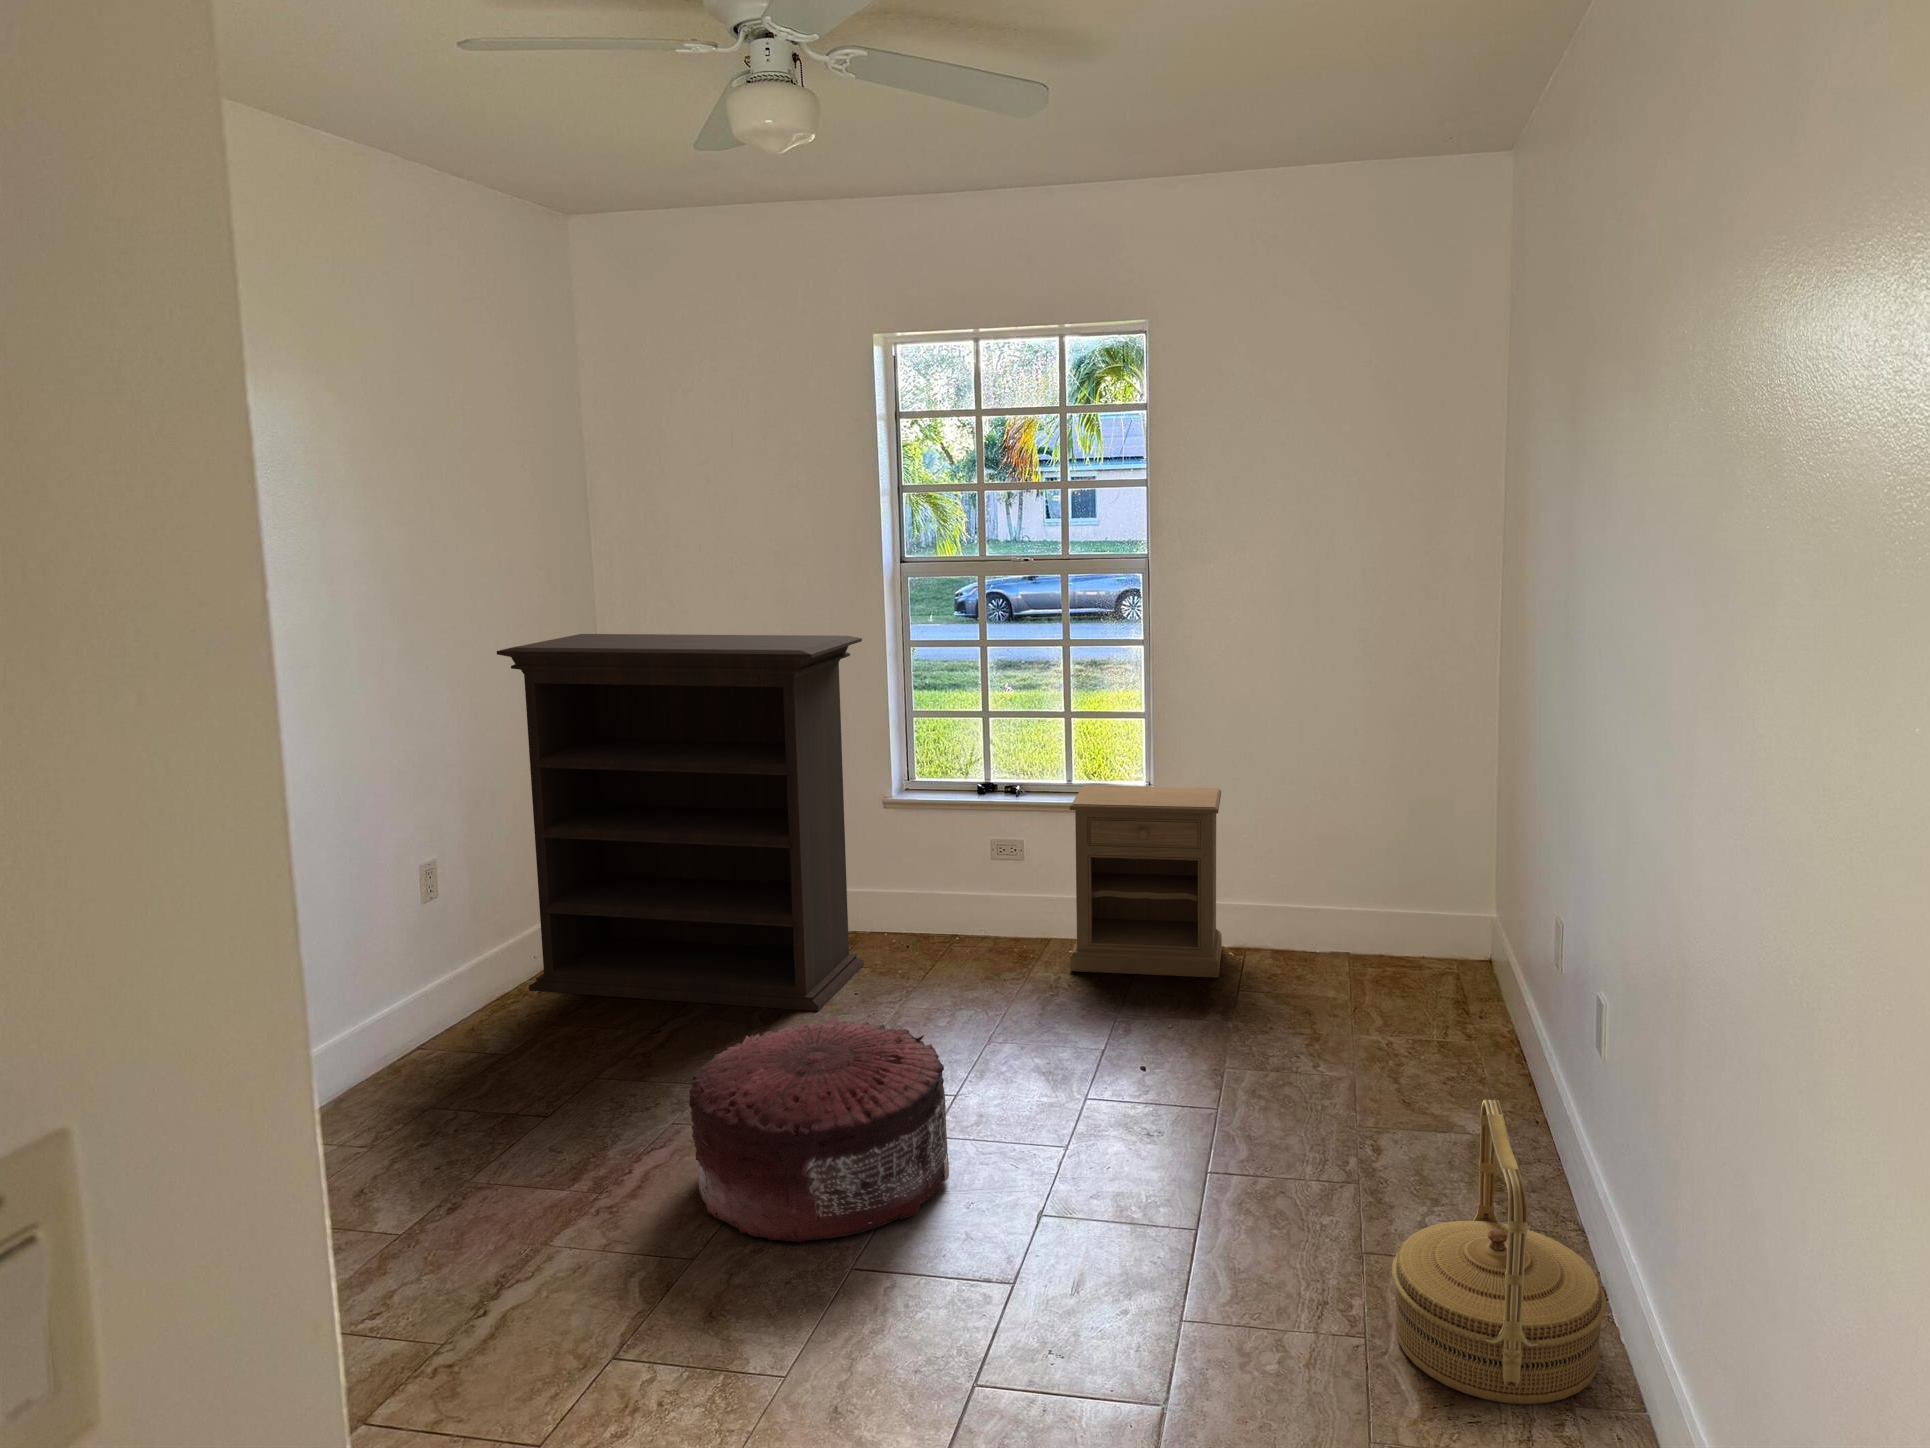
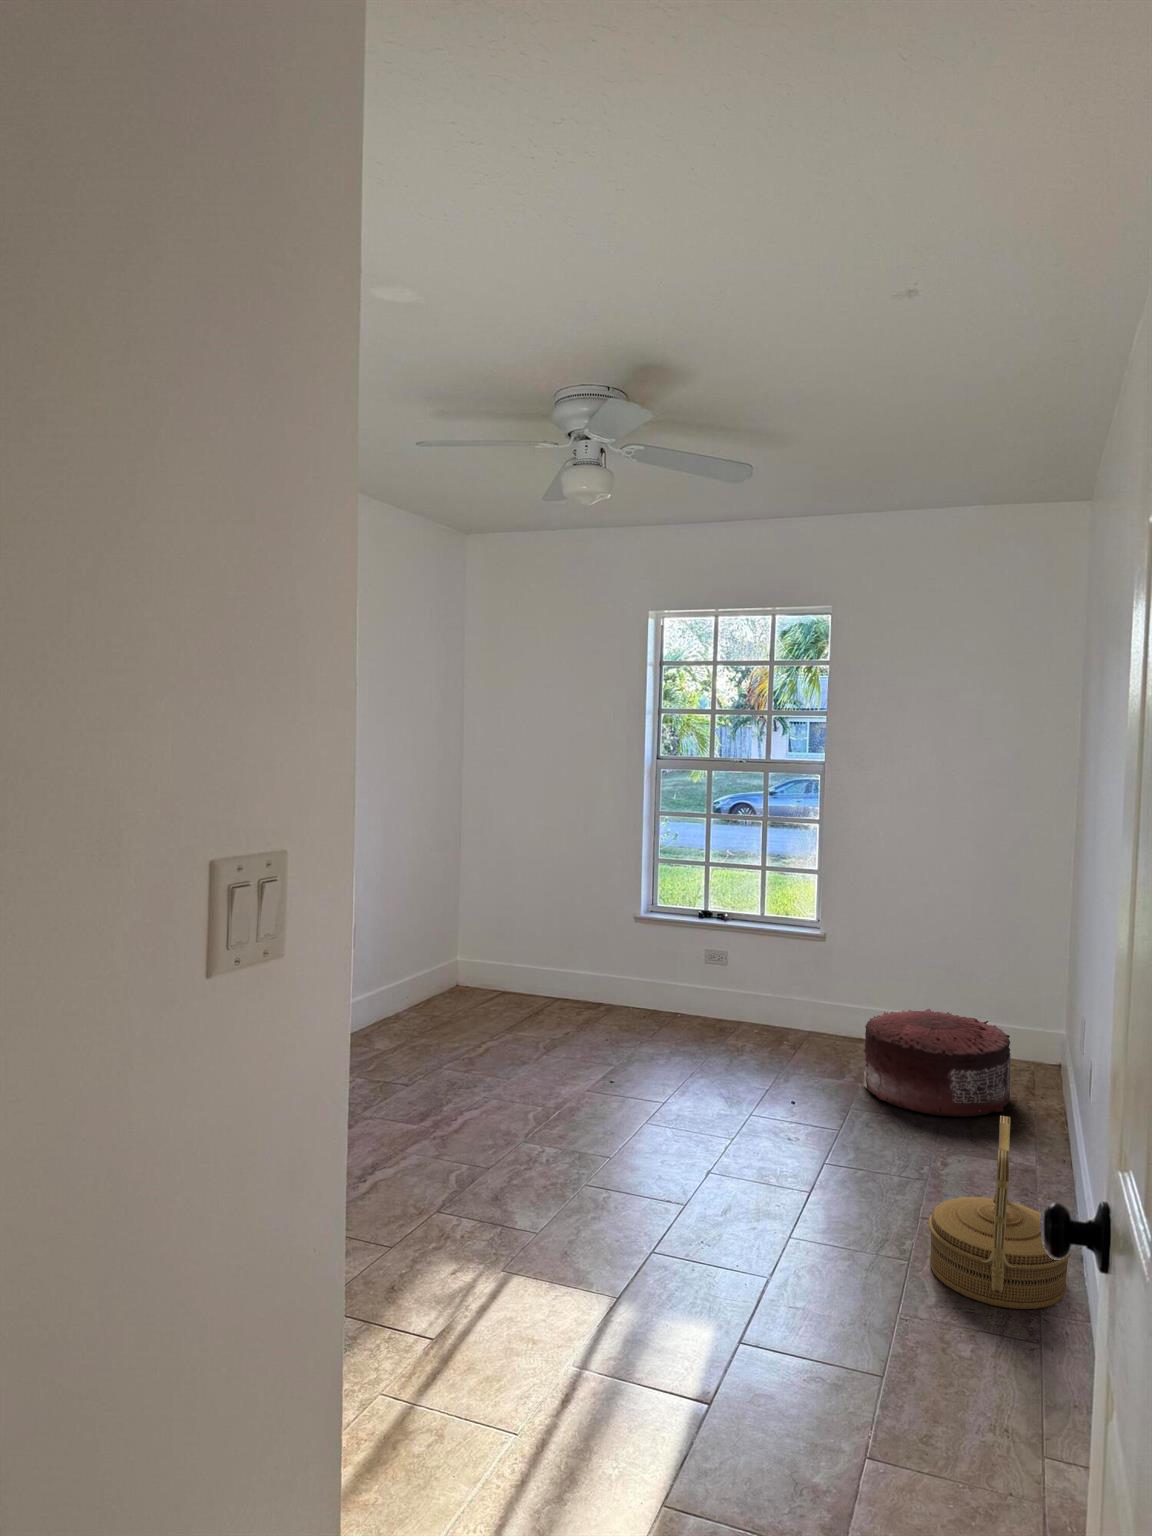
bookshelf: present [497,634,864,1011] -> none [397,792,627,1049]
nightstand: present [1069,786,1222,978] -> none [754,917,869,1057]
pouf: present [689,1017,949,1243] -> present [864,1009,1011,1117]

